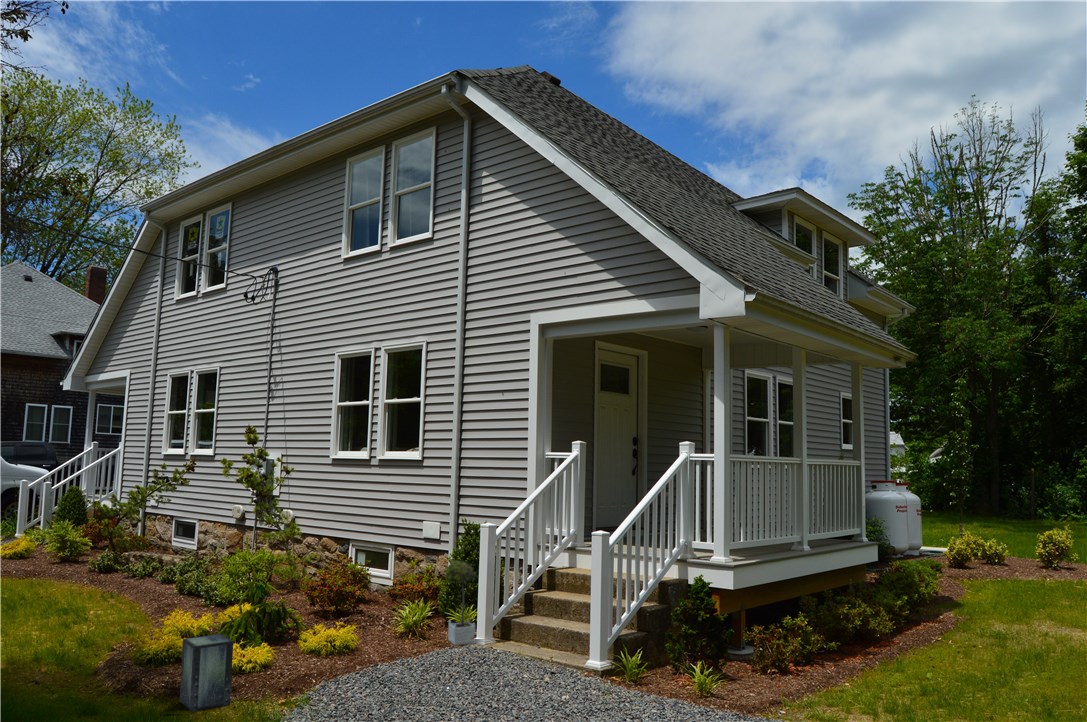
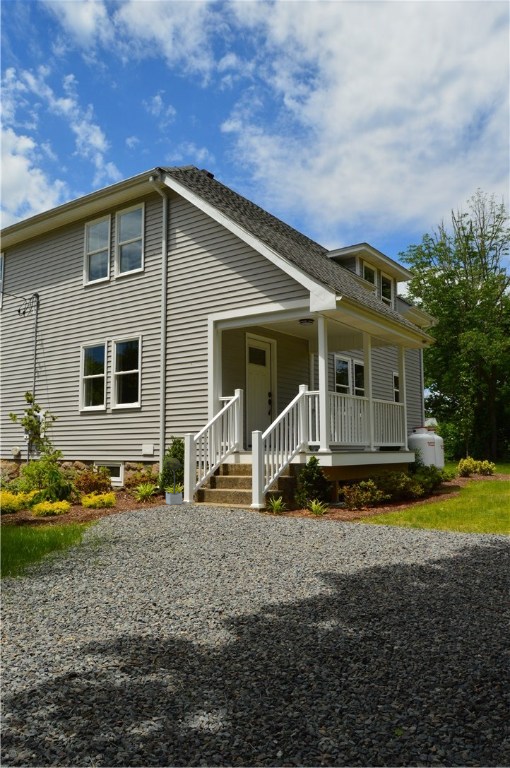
storage box: present [180,634,233,712] -> none [18,490,49,530]

